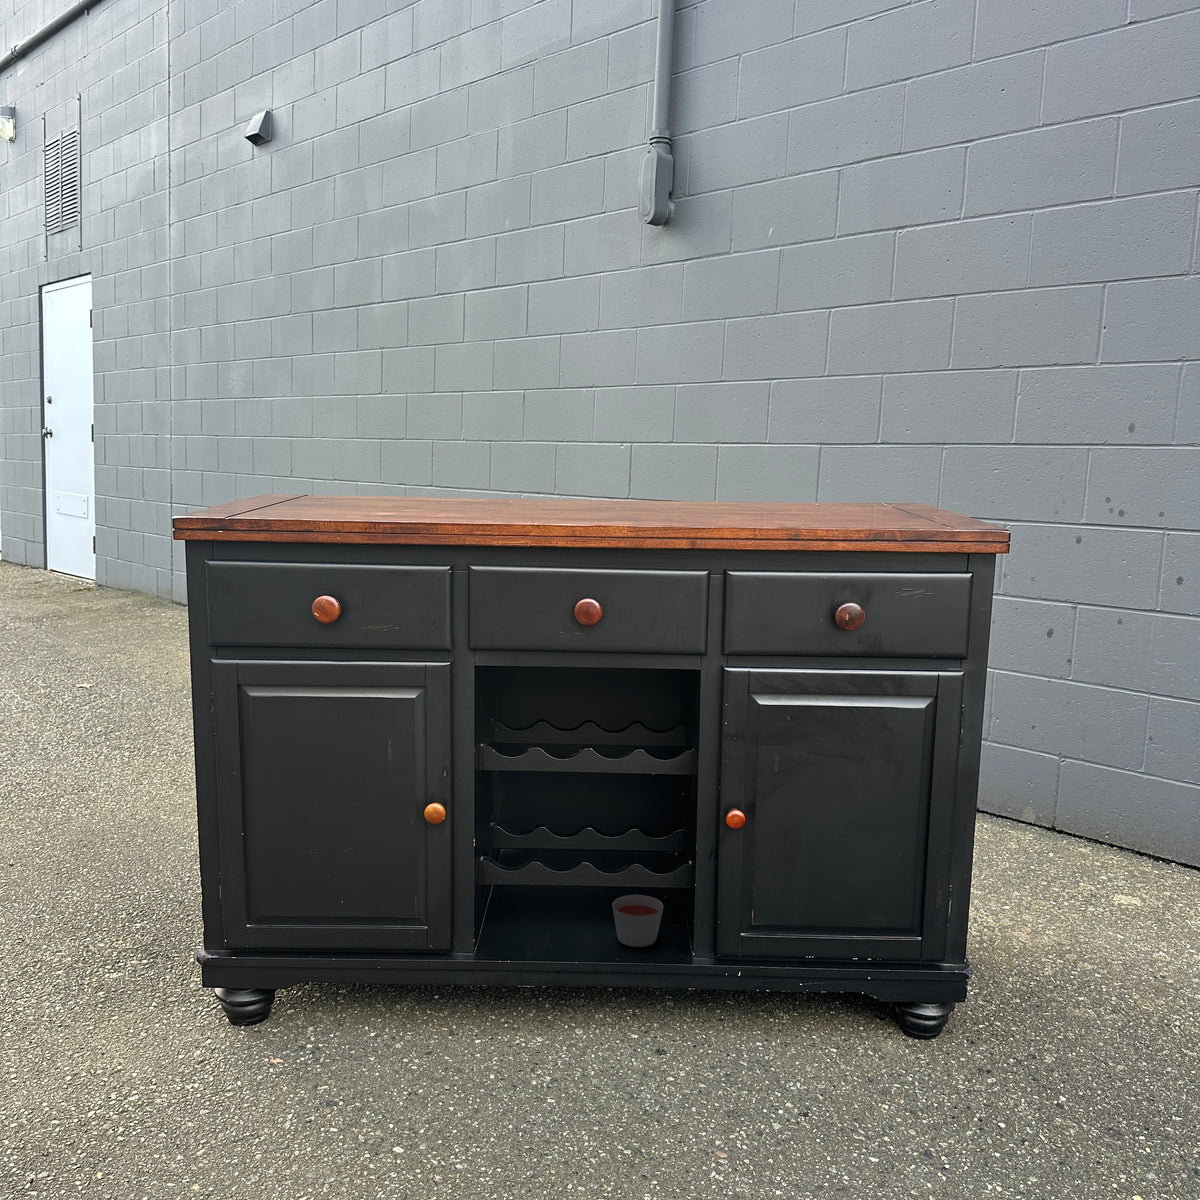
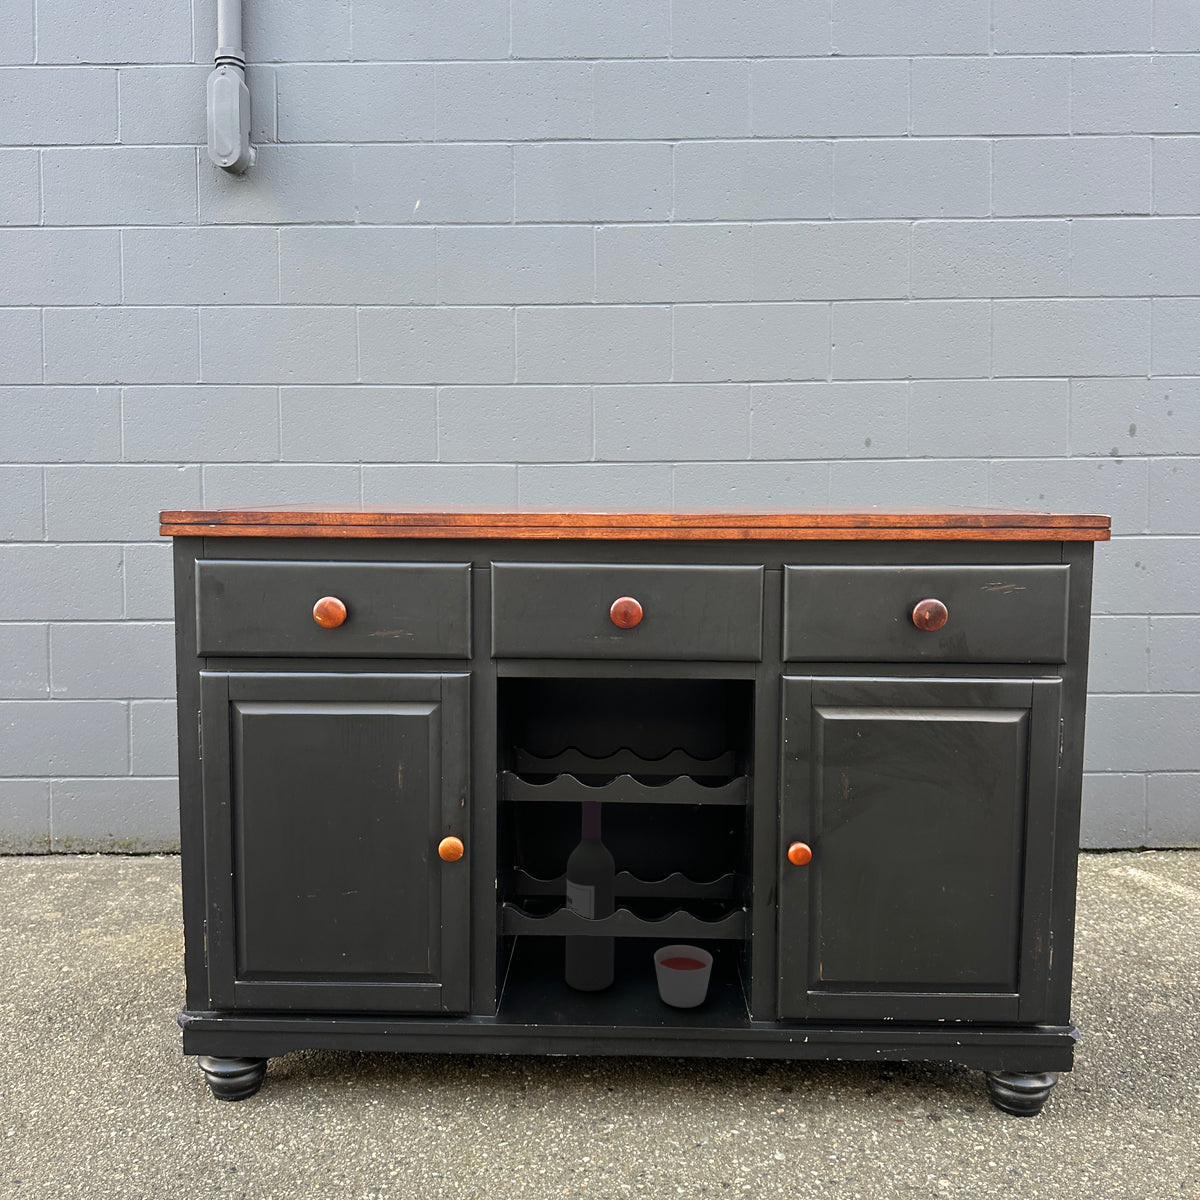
wine bottle: none [535,764,579,934] -> present [566,801,615,991]

